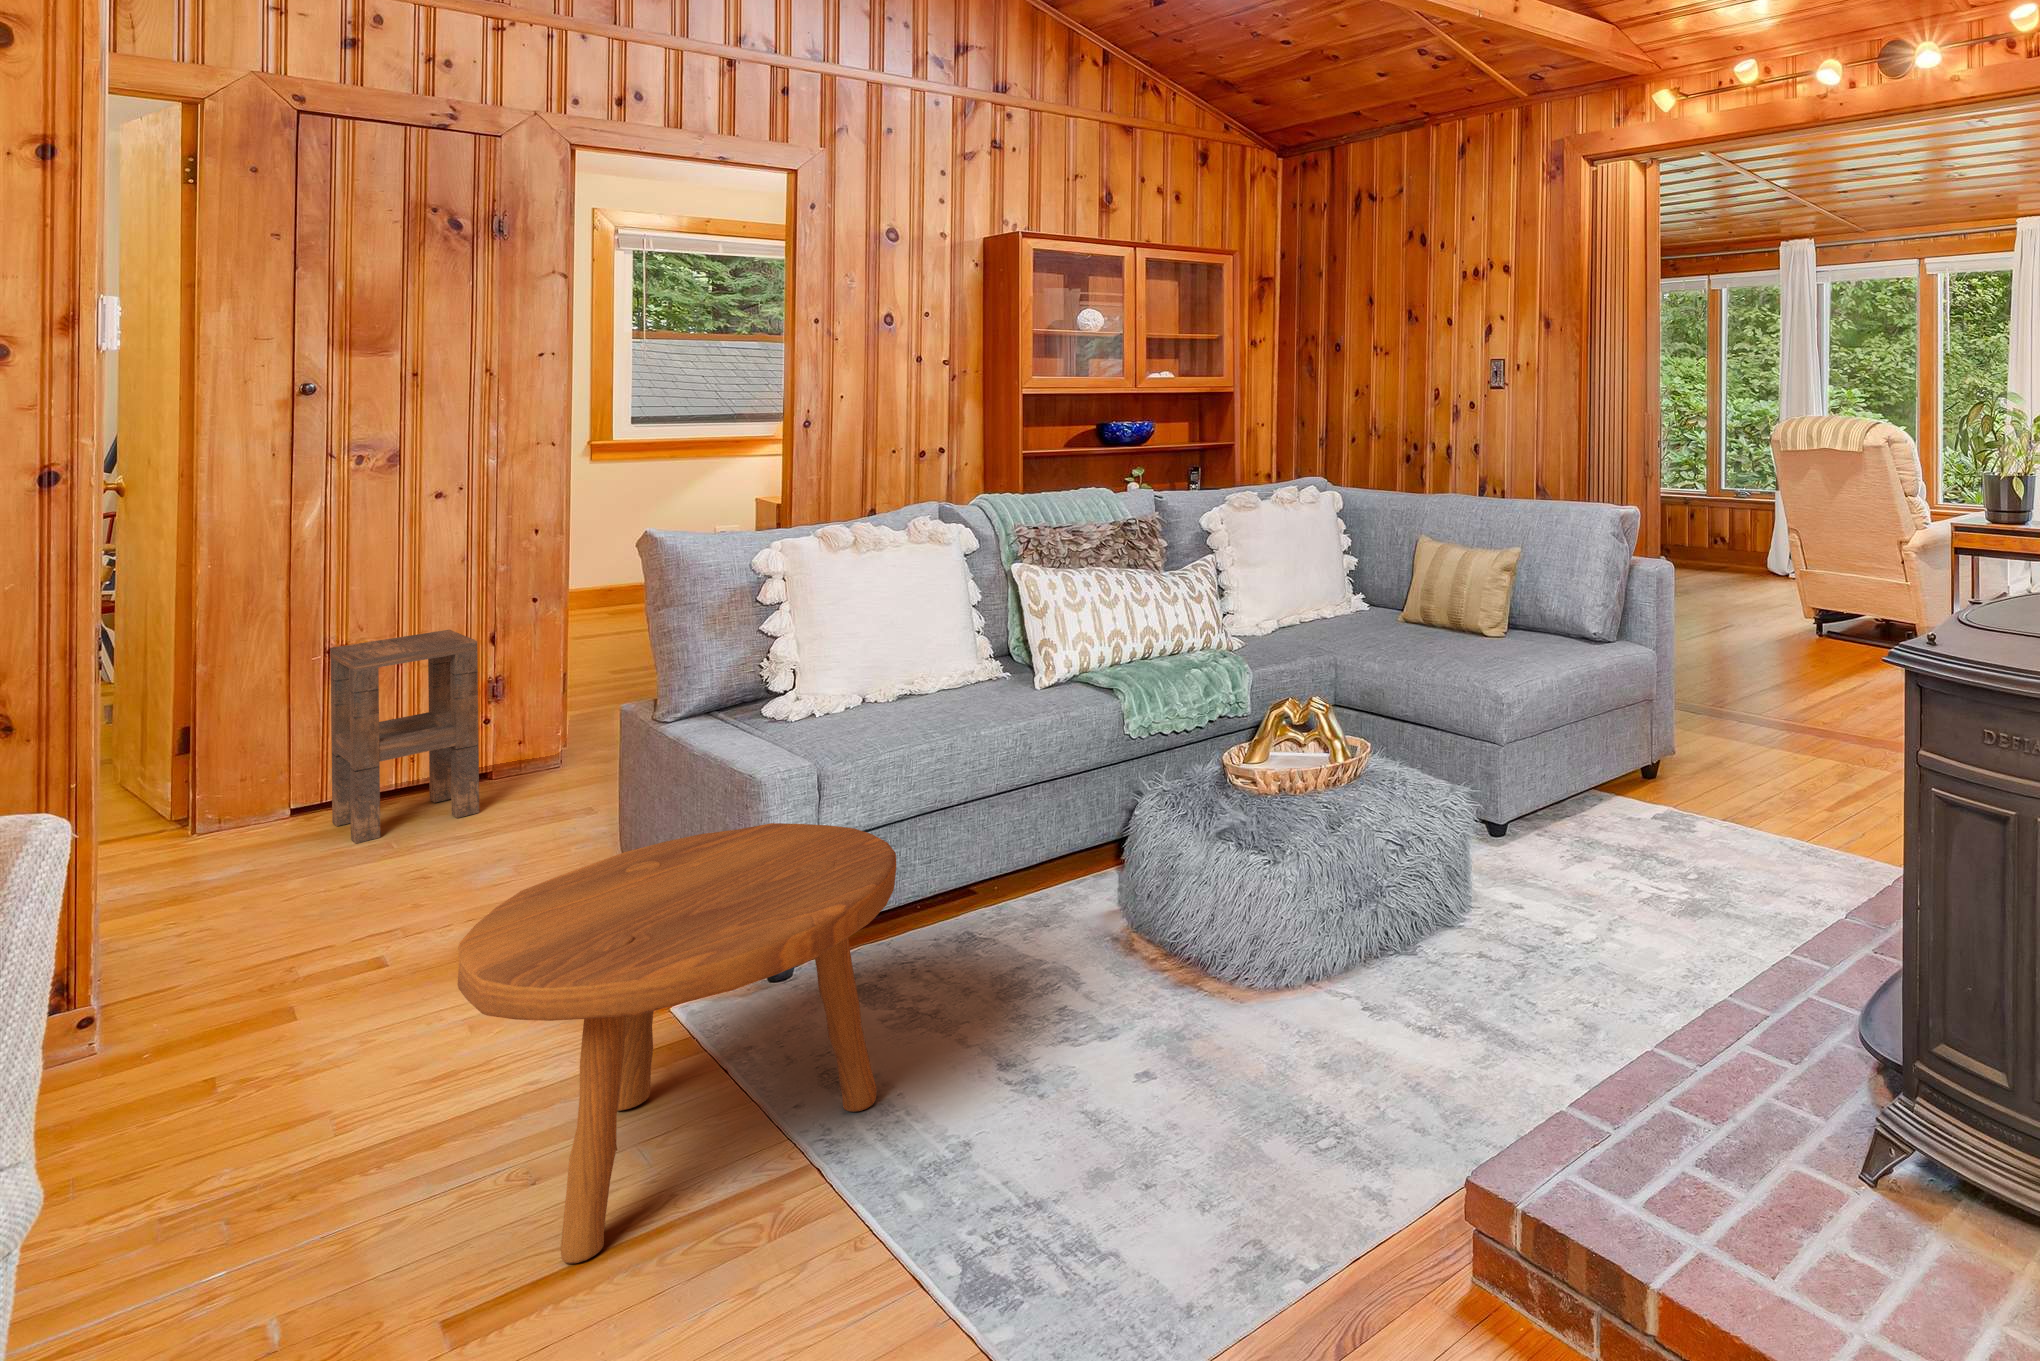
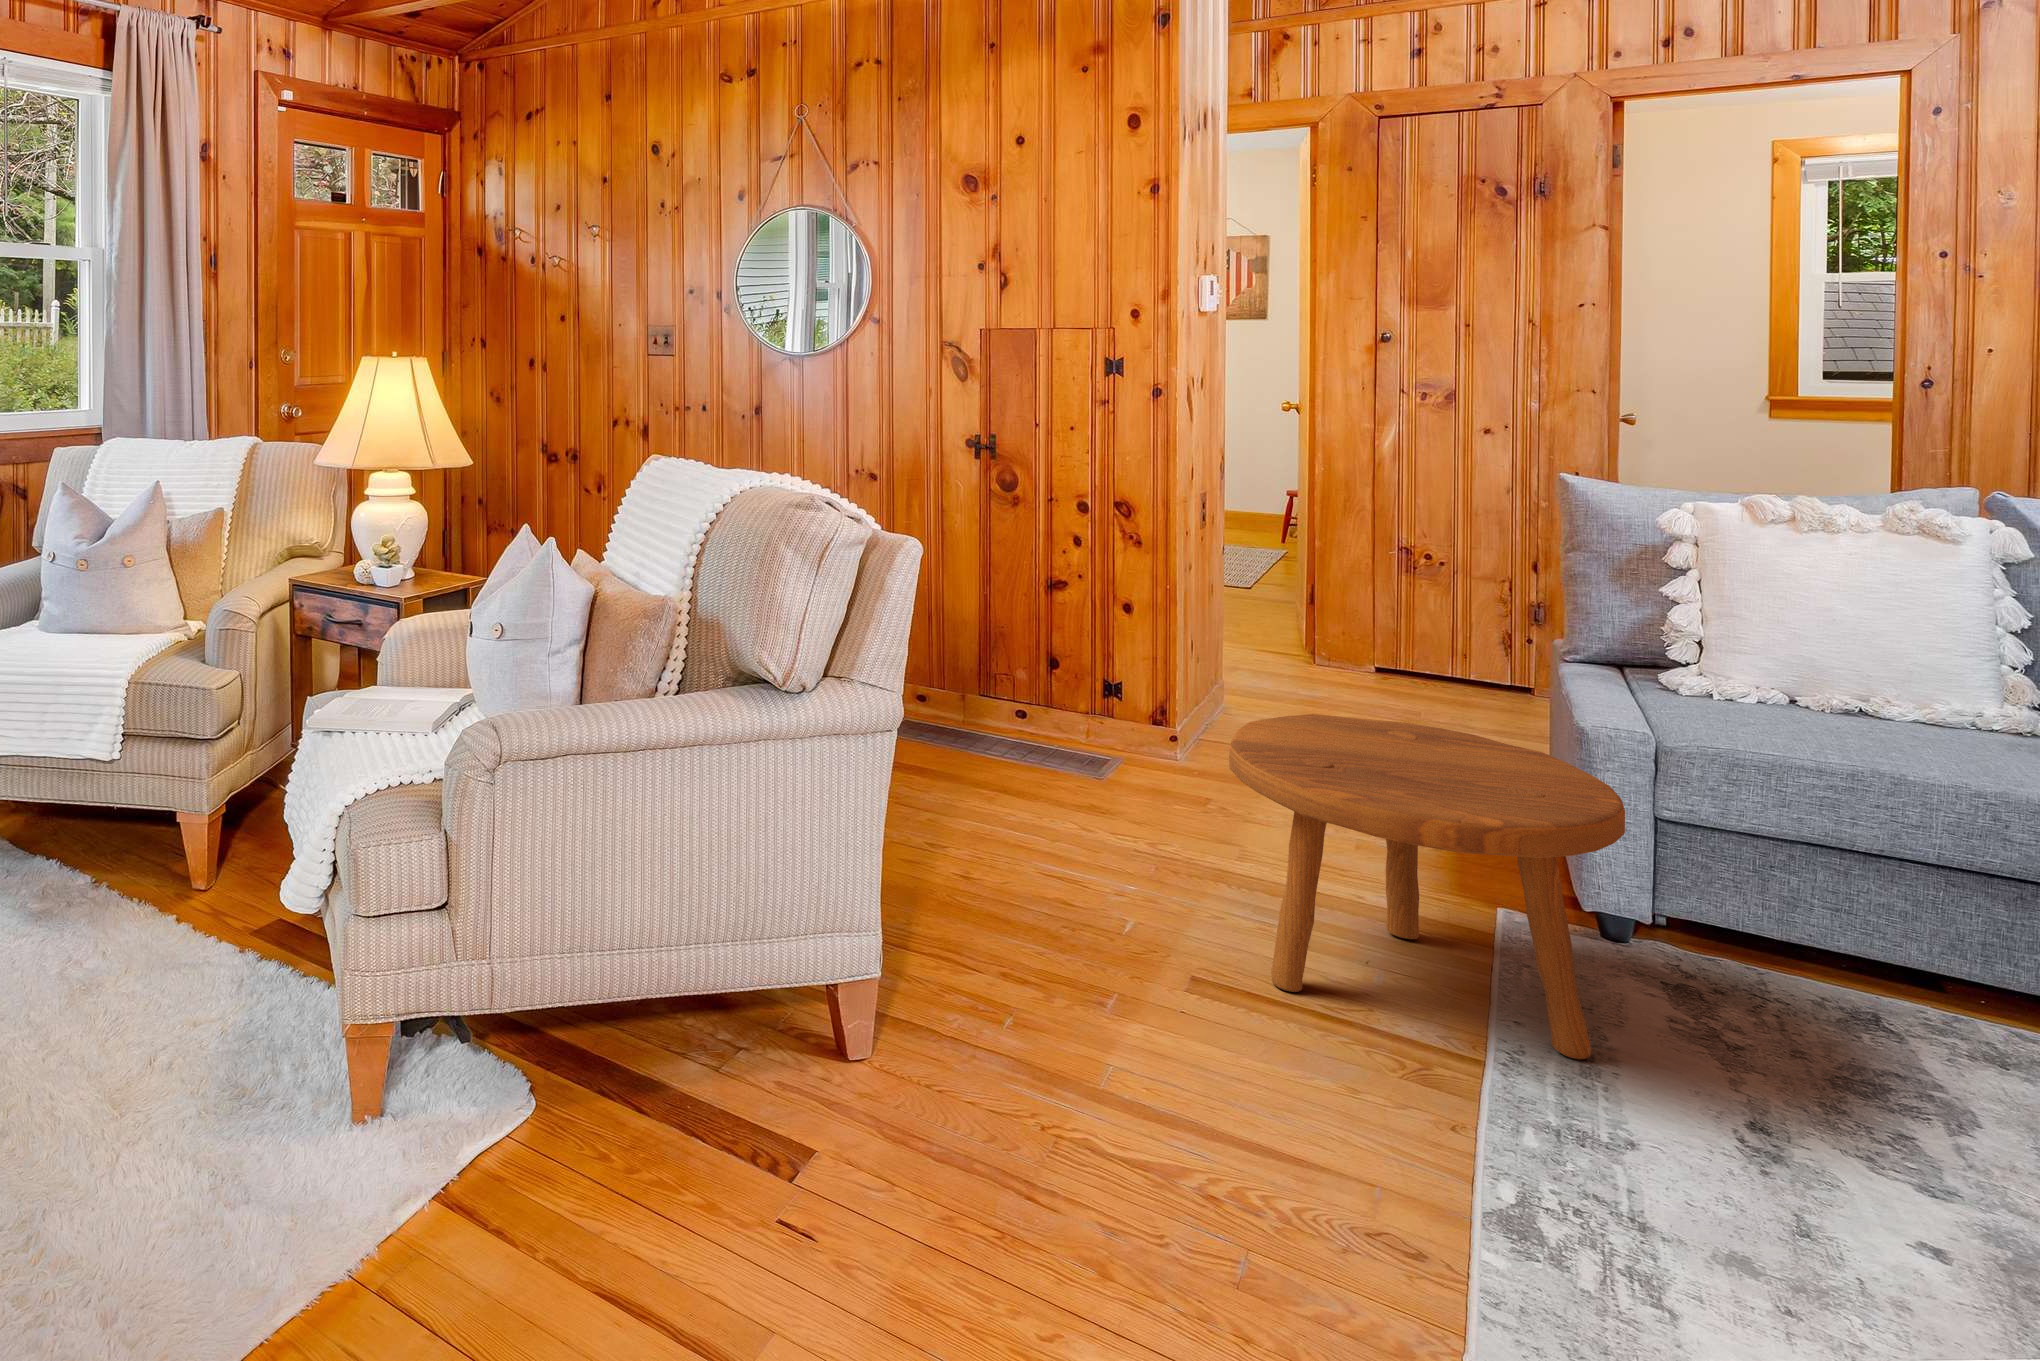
side table: present [330,630,479,843] -> none [1401,541,1504,712]

